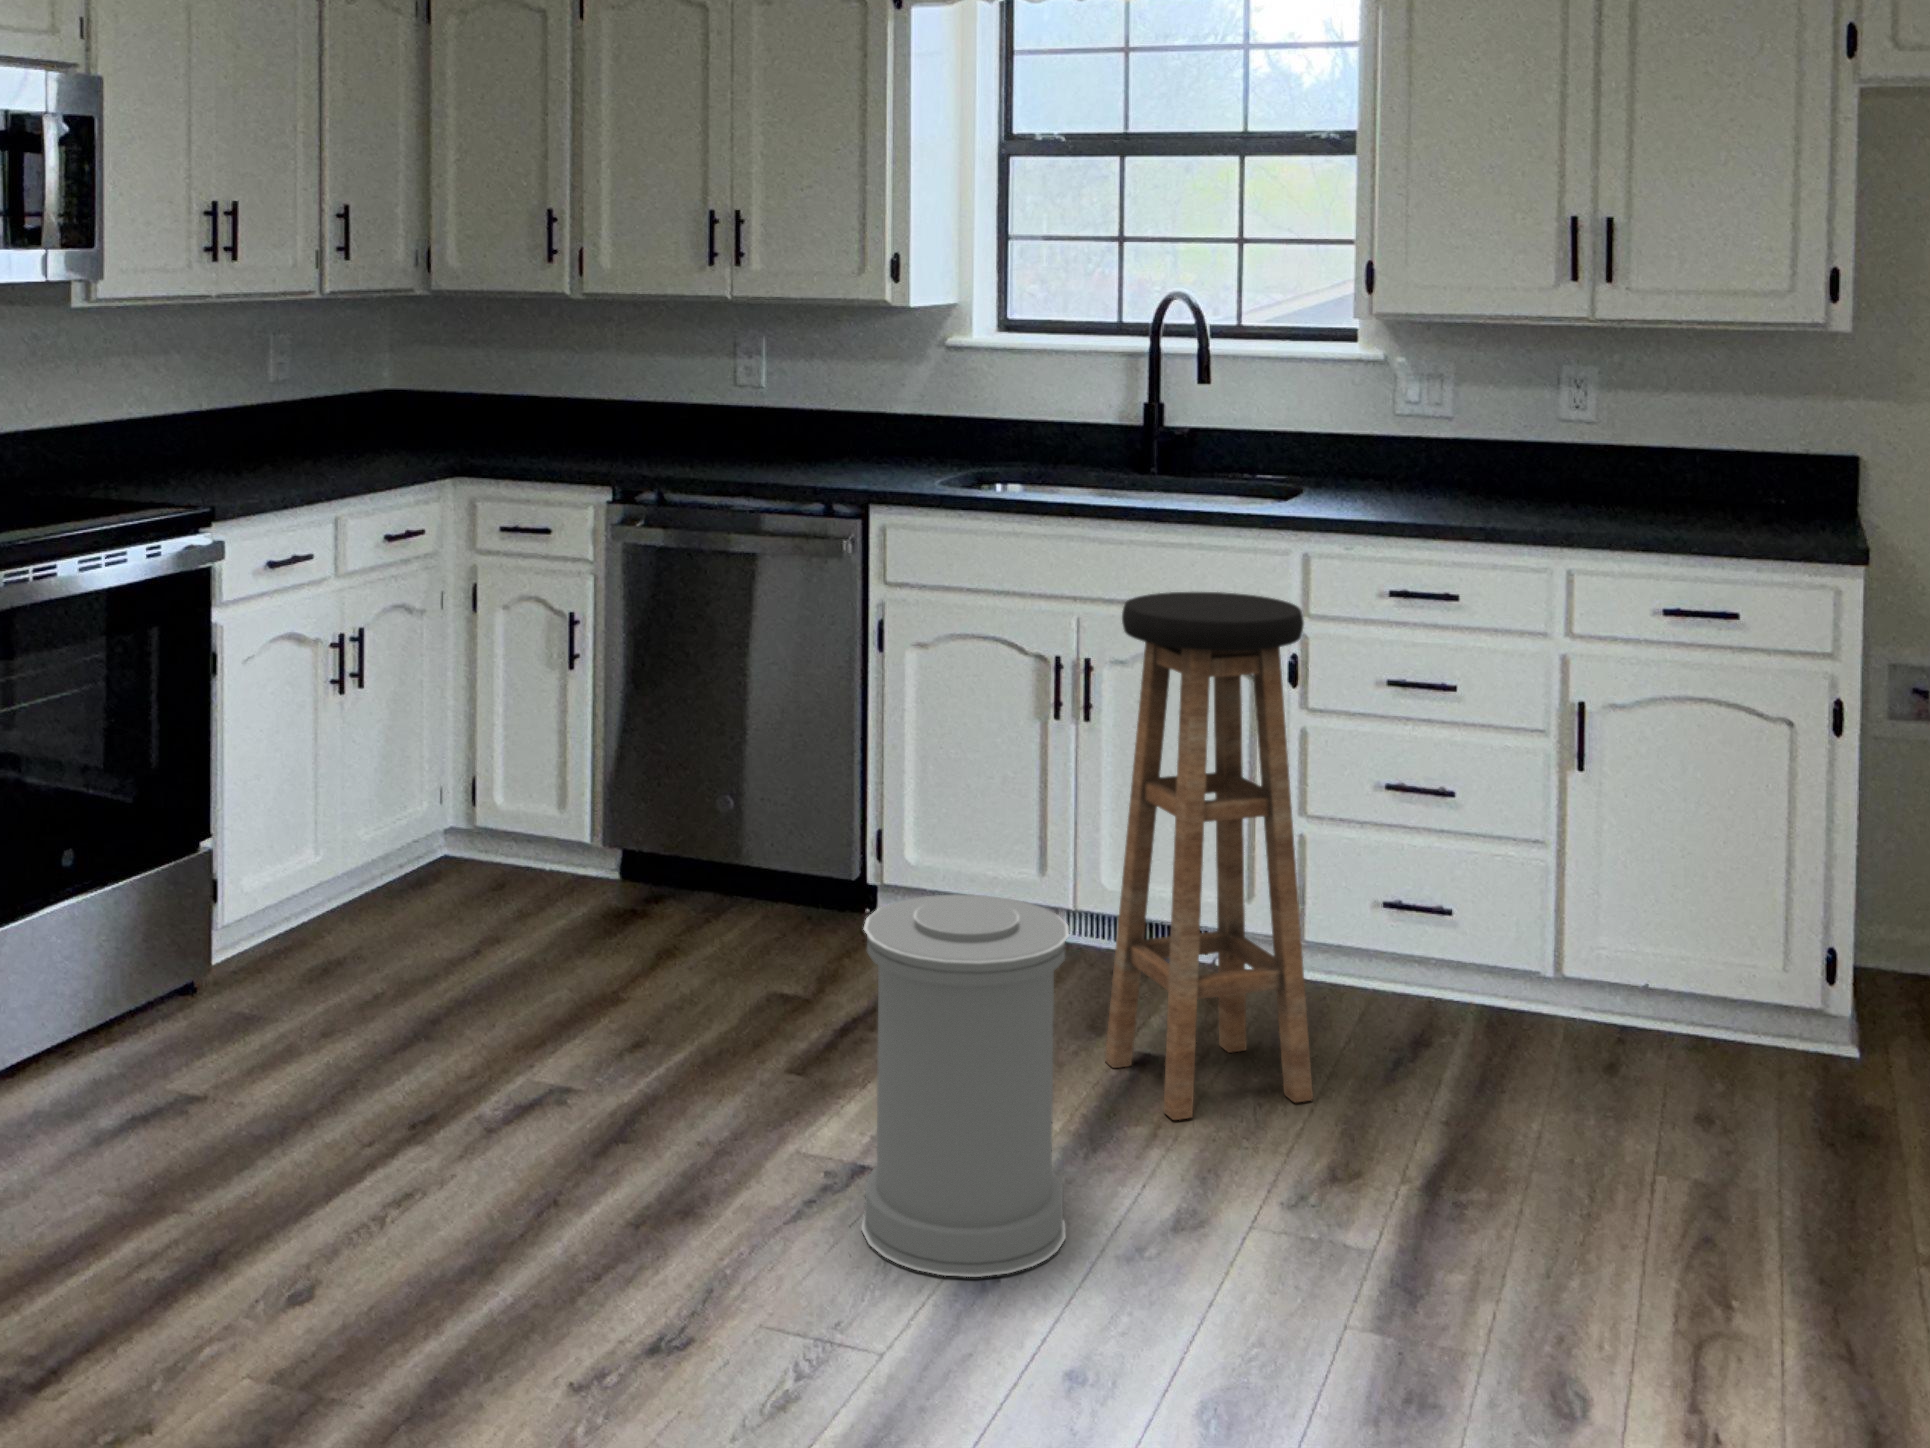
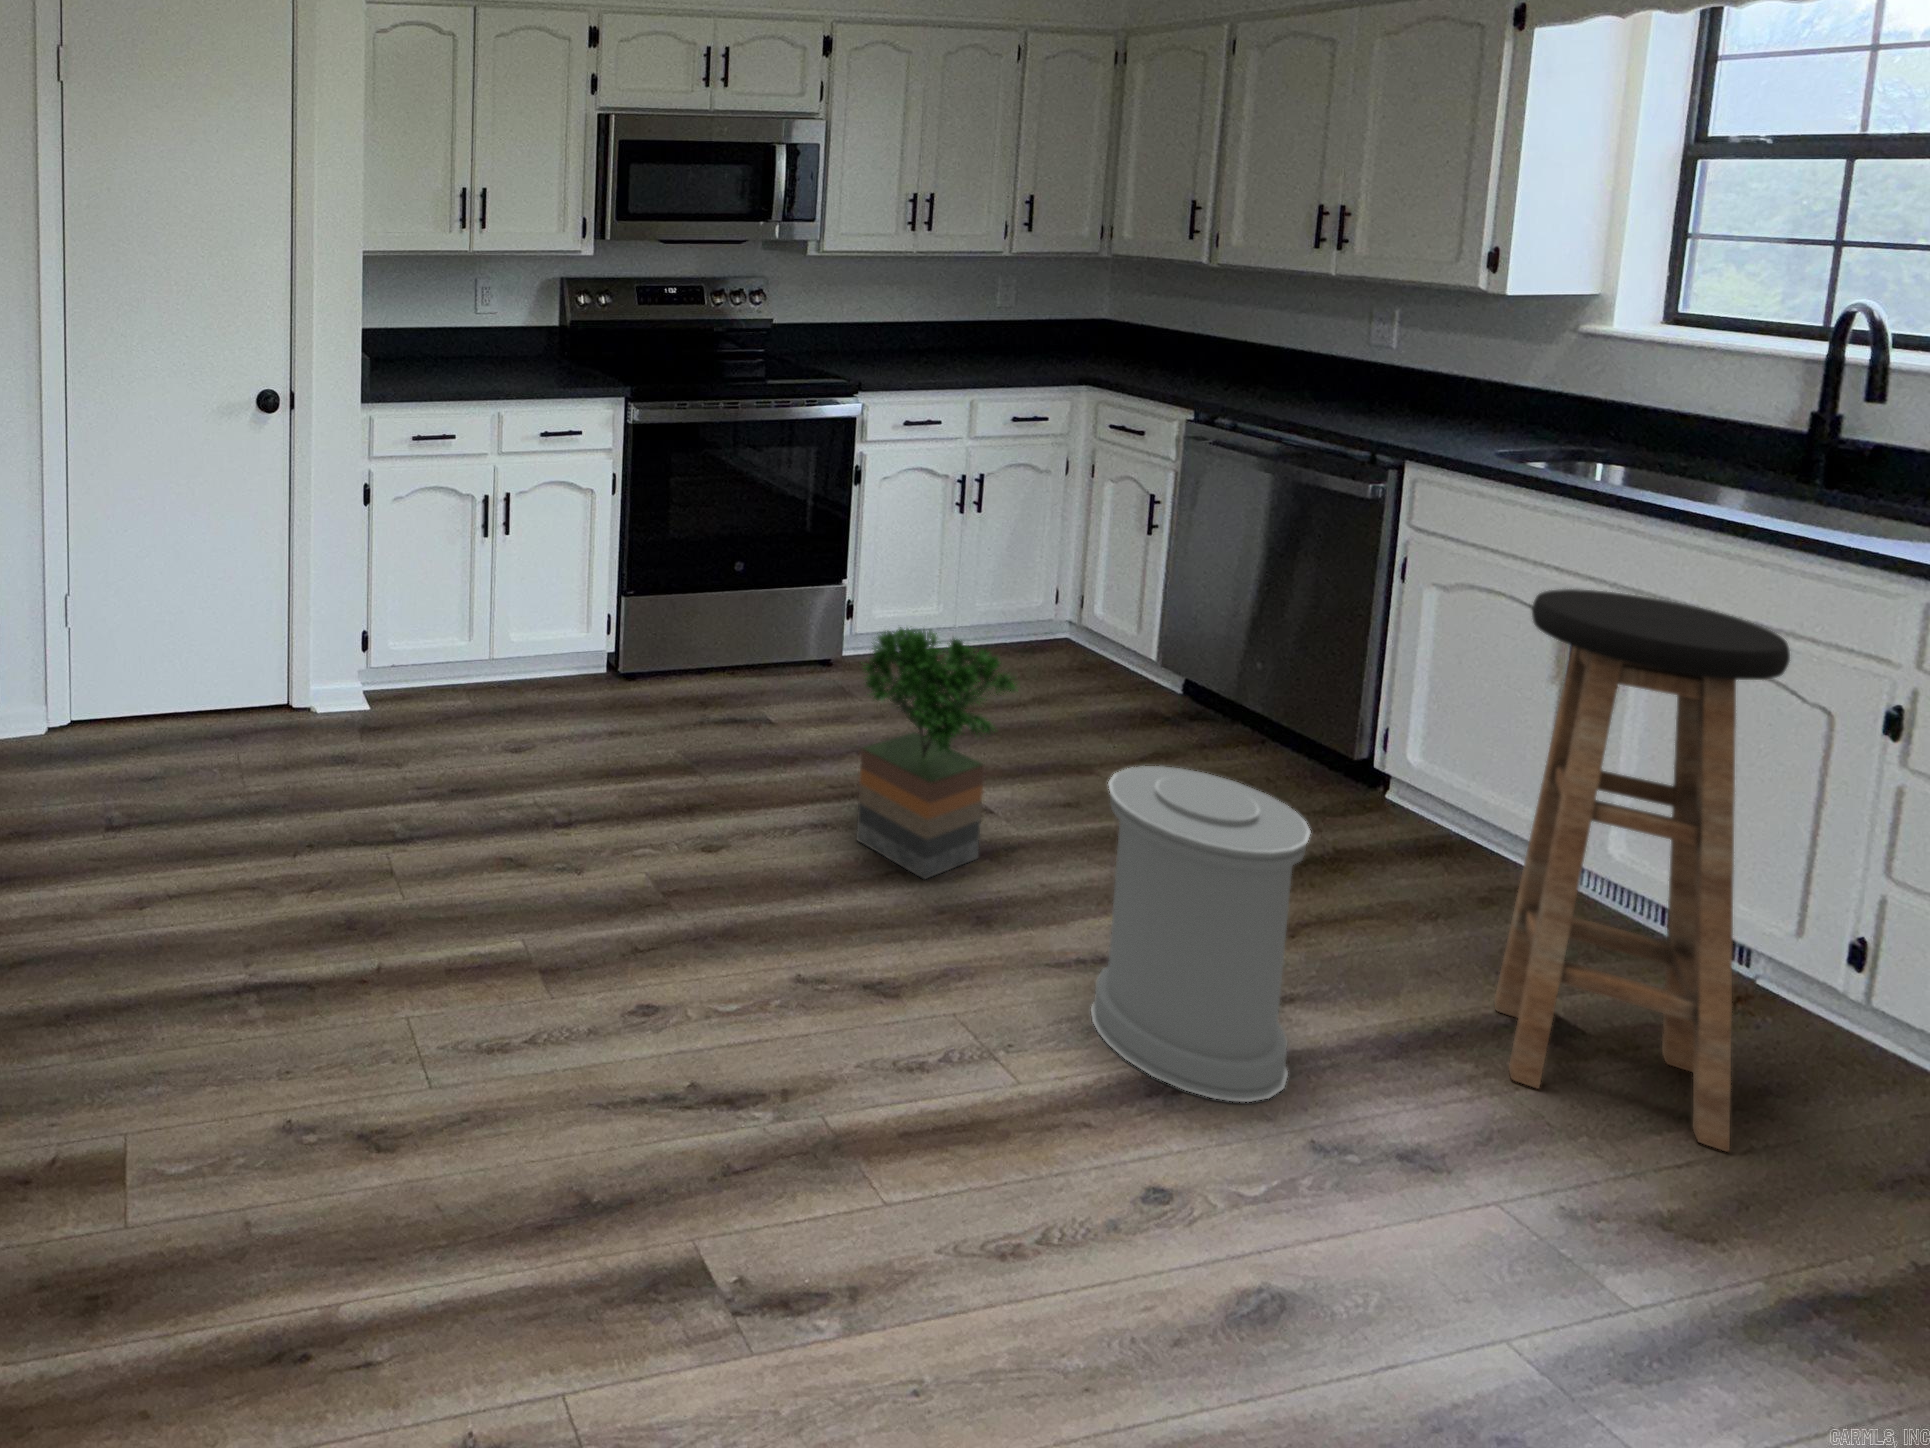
potted tree: none [441,834,662,1200] -> present [856,627,1018,879]

